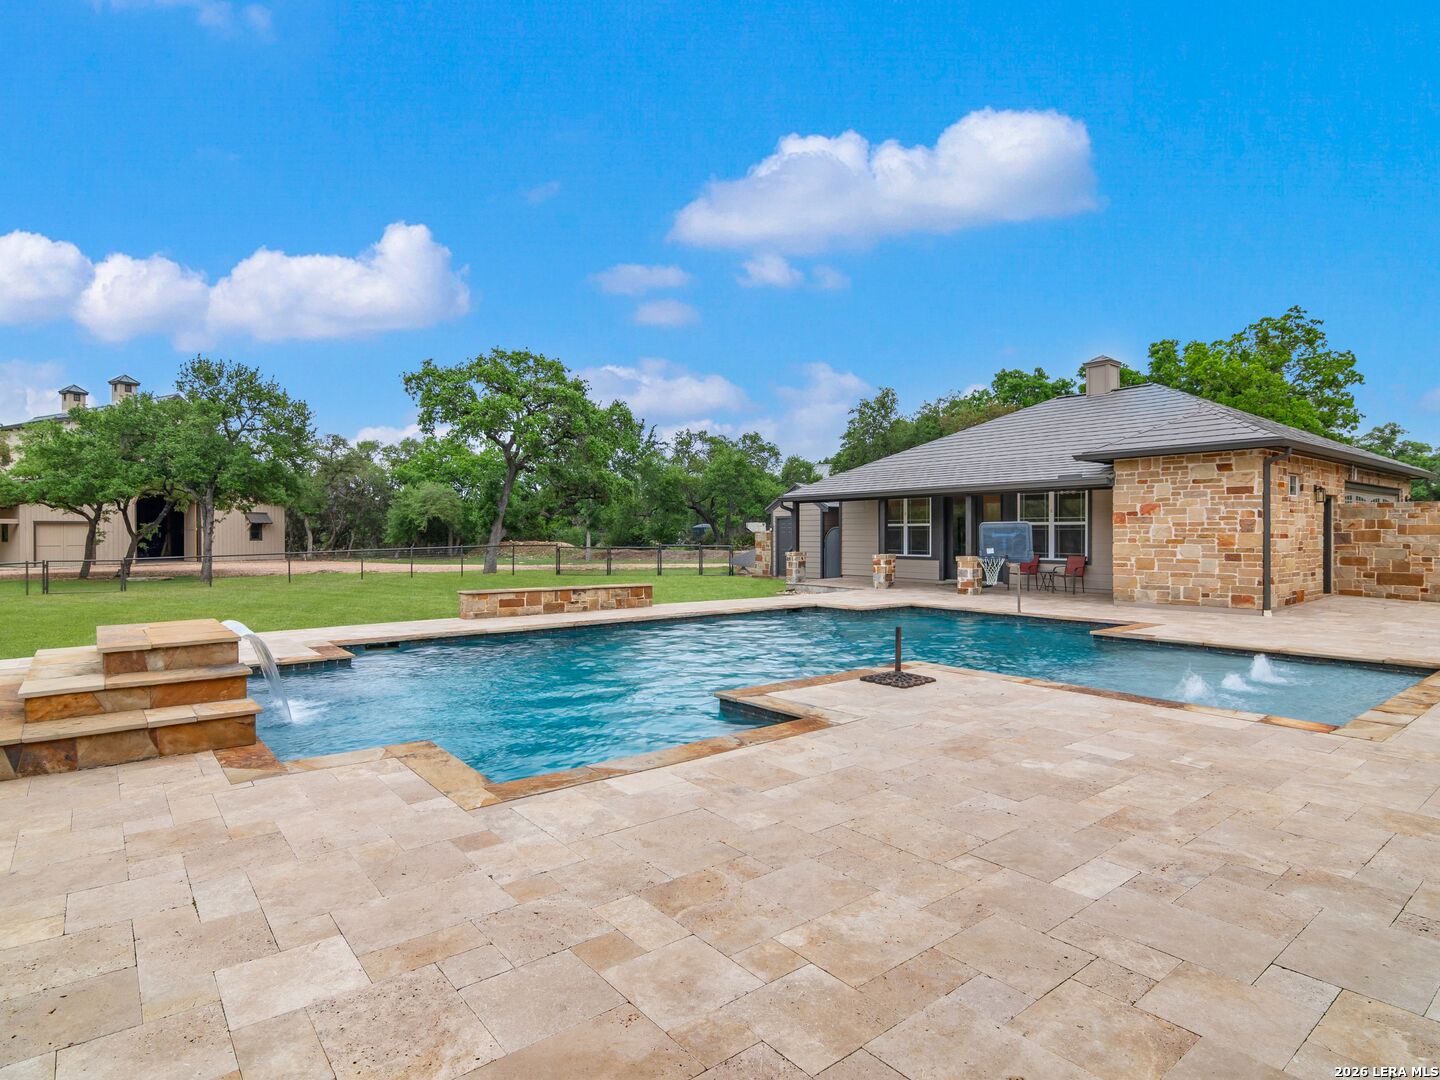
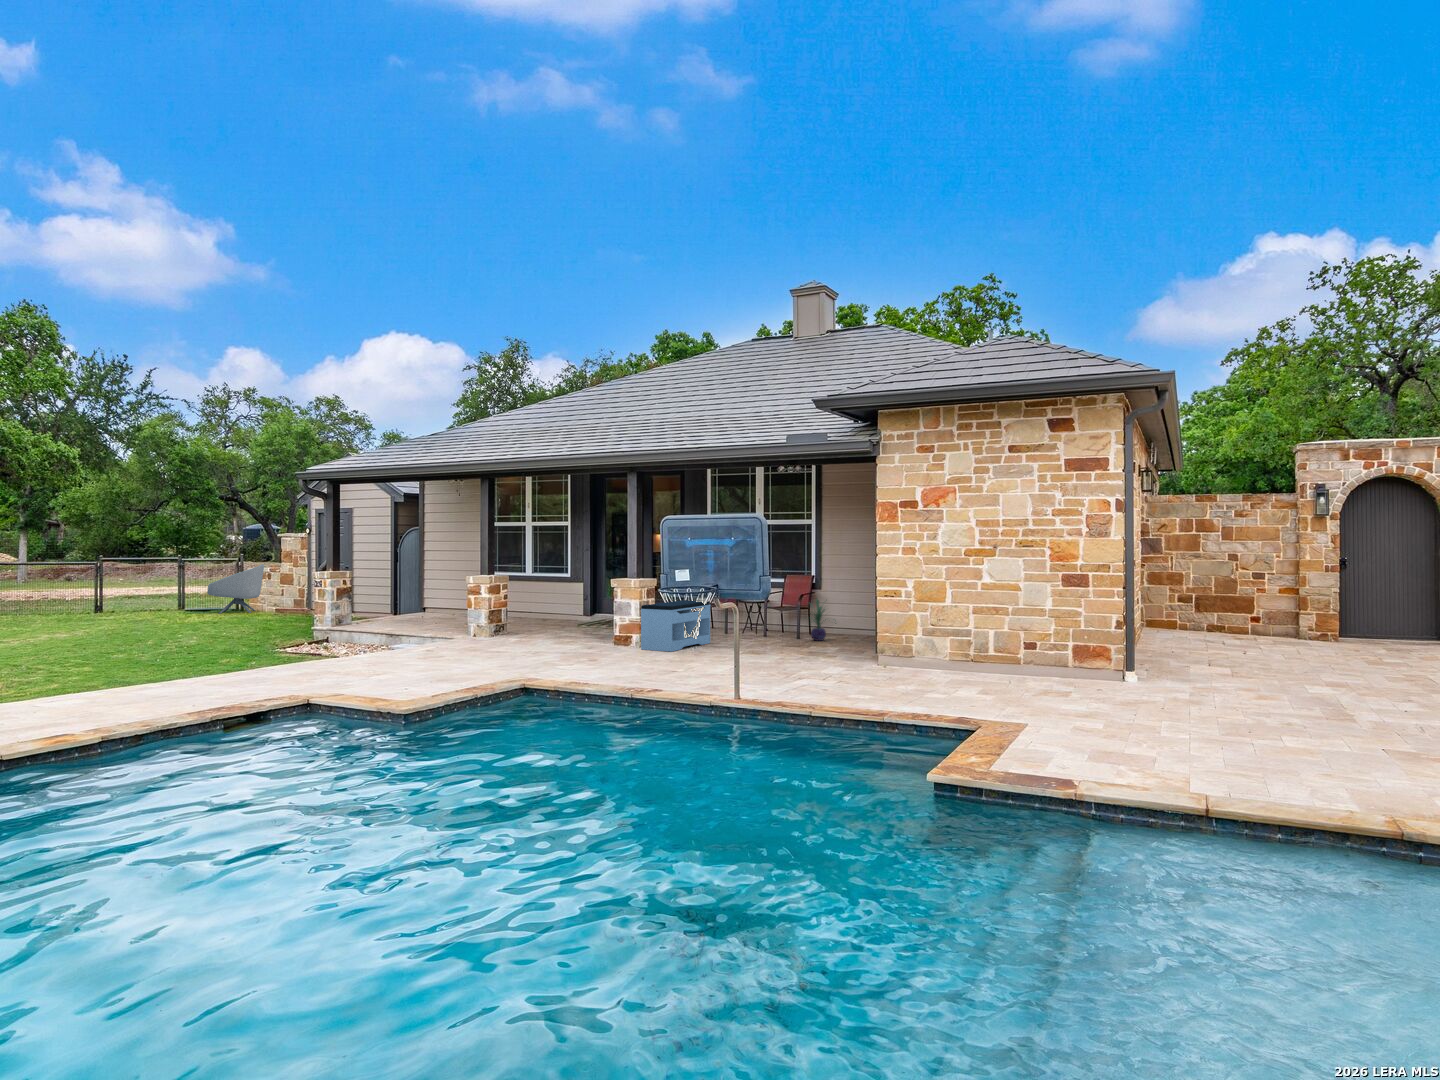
bench: none [972,569,1014,596] -> present [641,600,711,652]
decorative plant: none [1068,570,1097,595] -> present [810,599,826,641]

